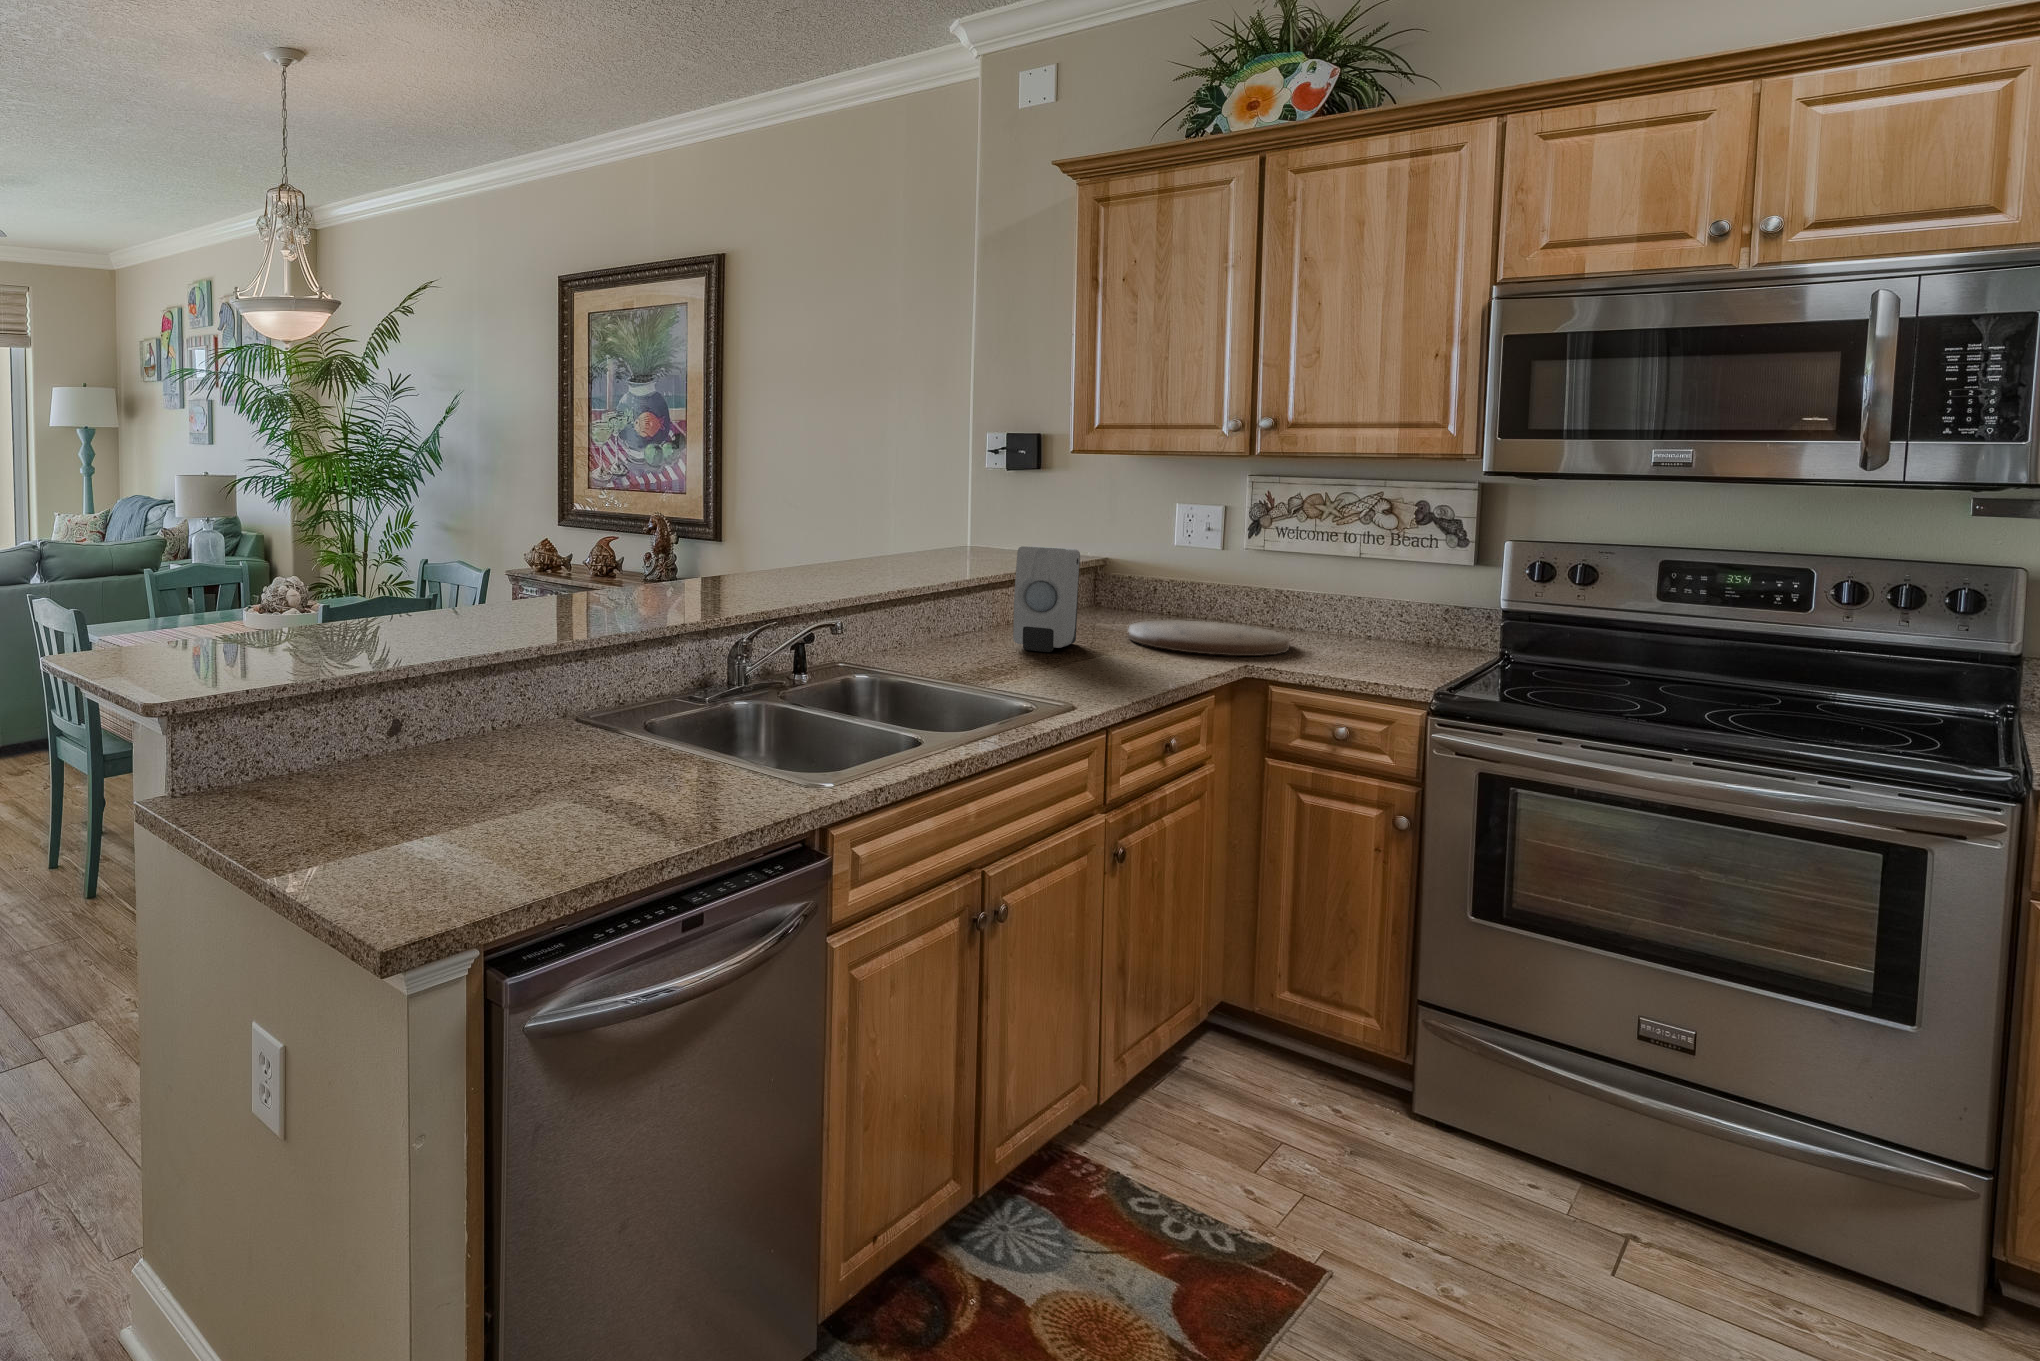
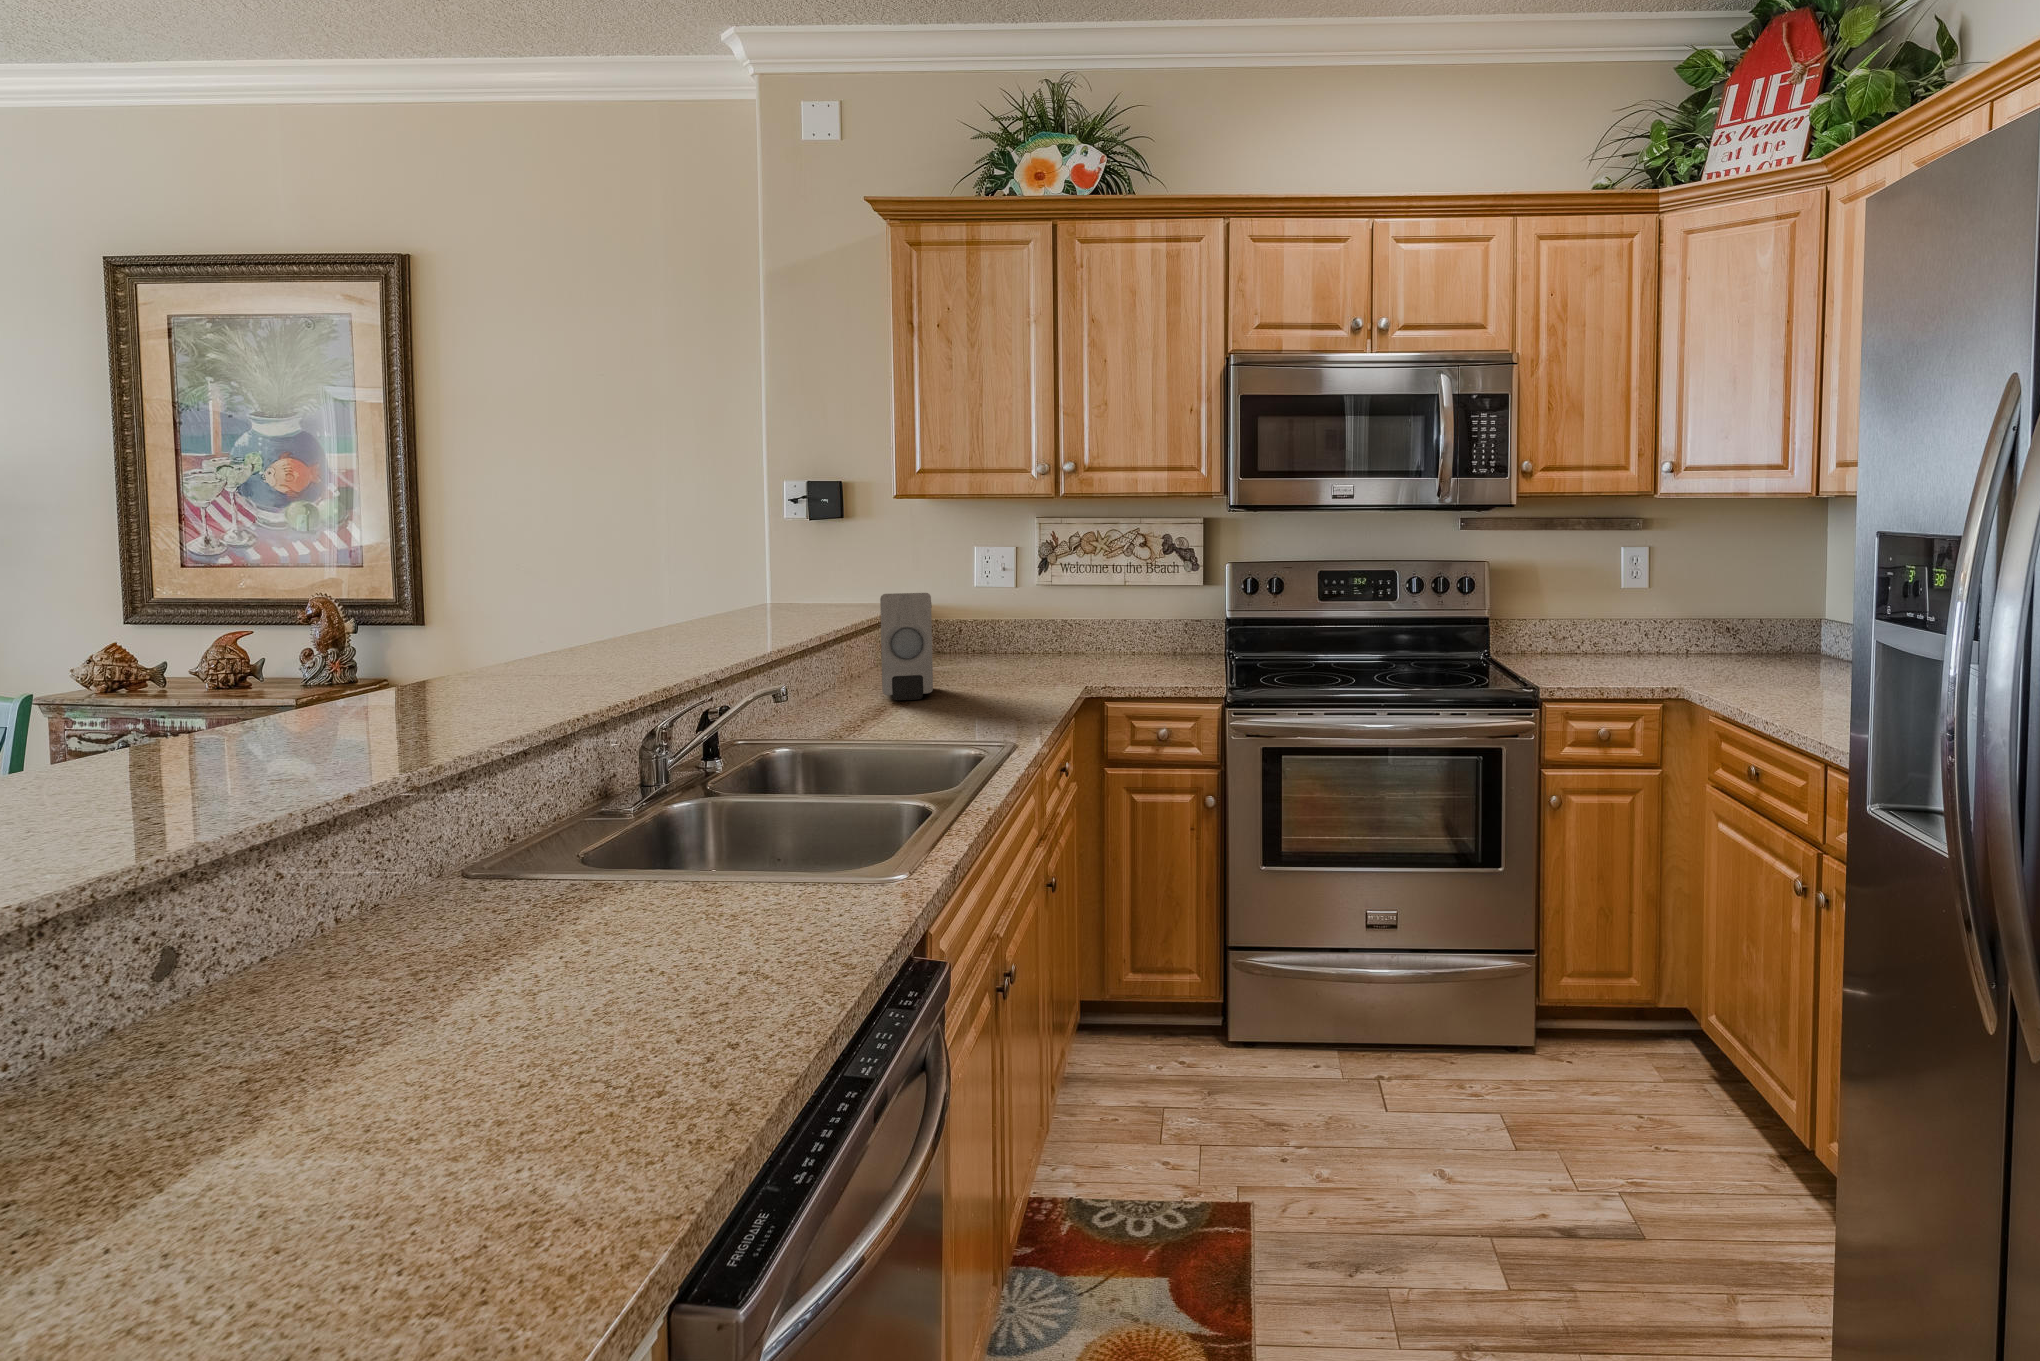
cutting board: present [1128,620,1289,656] -> none [968,651,1099,681]

